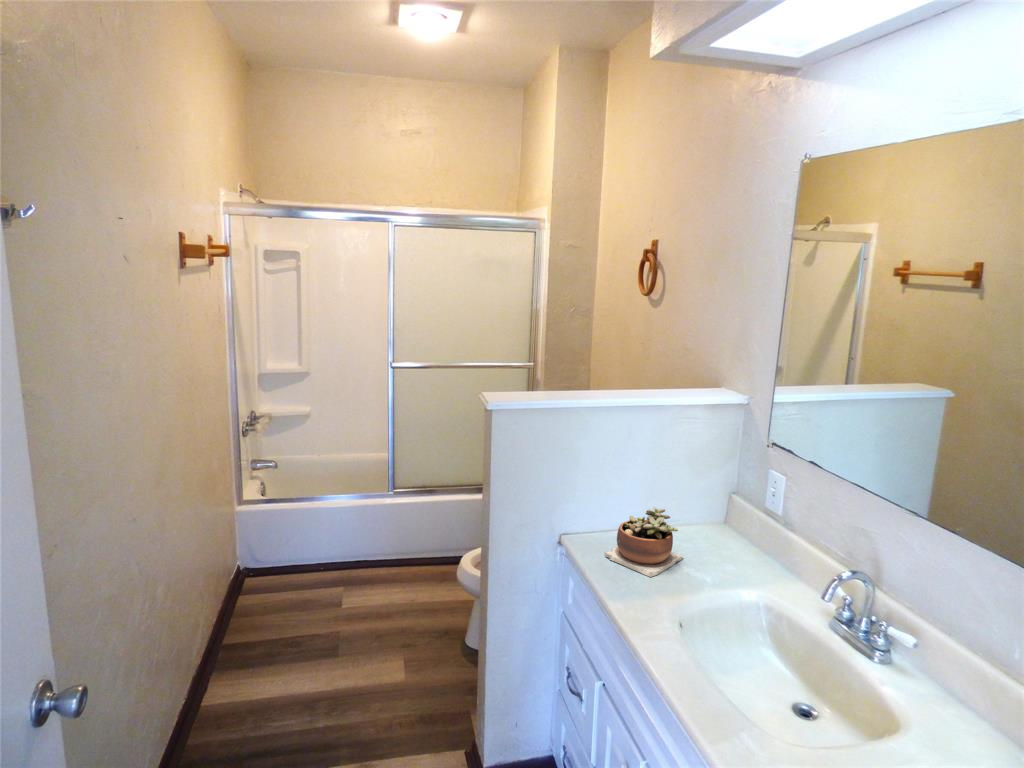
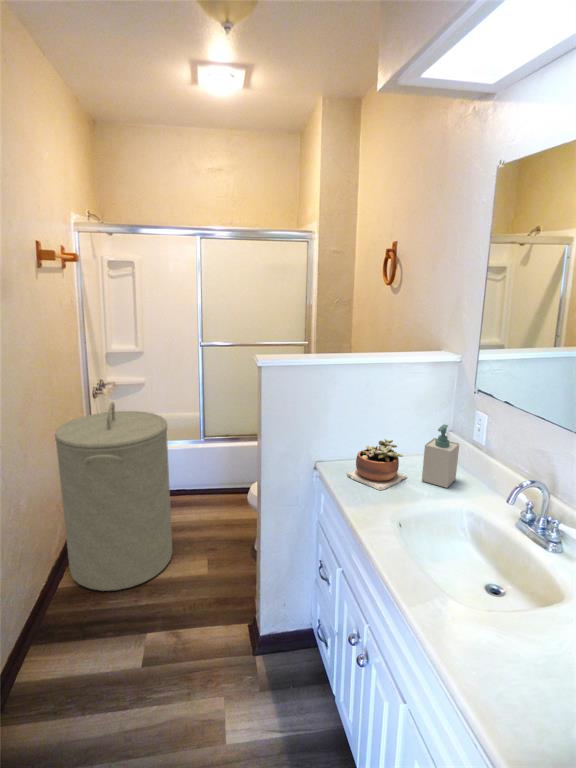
laundry hamper: none [201,449,356,708] -> present [55,402,172,591]
soap bottle: none [703,489,751,573] -> present [422,425,459,488]

